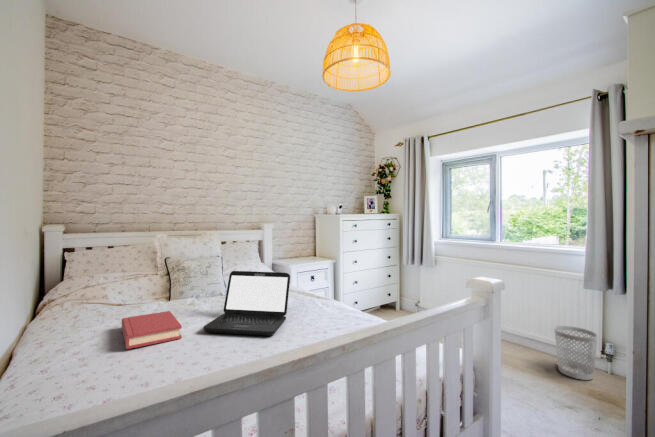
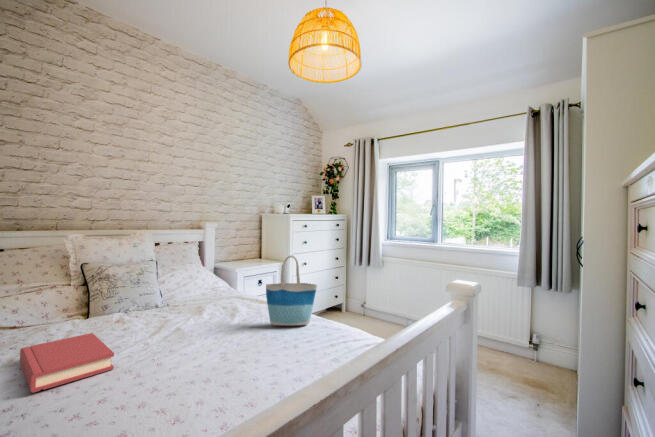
tote bag: none [304,252,350,315] -> present [266,255,317,326]
laptop: present [203,271,290,336] -> none [143,279,250,358]
wastebasket: present [555,326,598,380] -> none [493,320,529,369]

